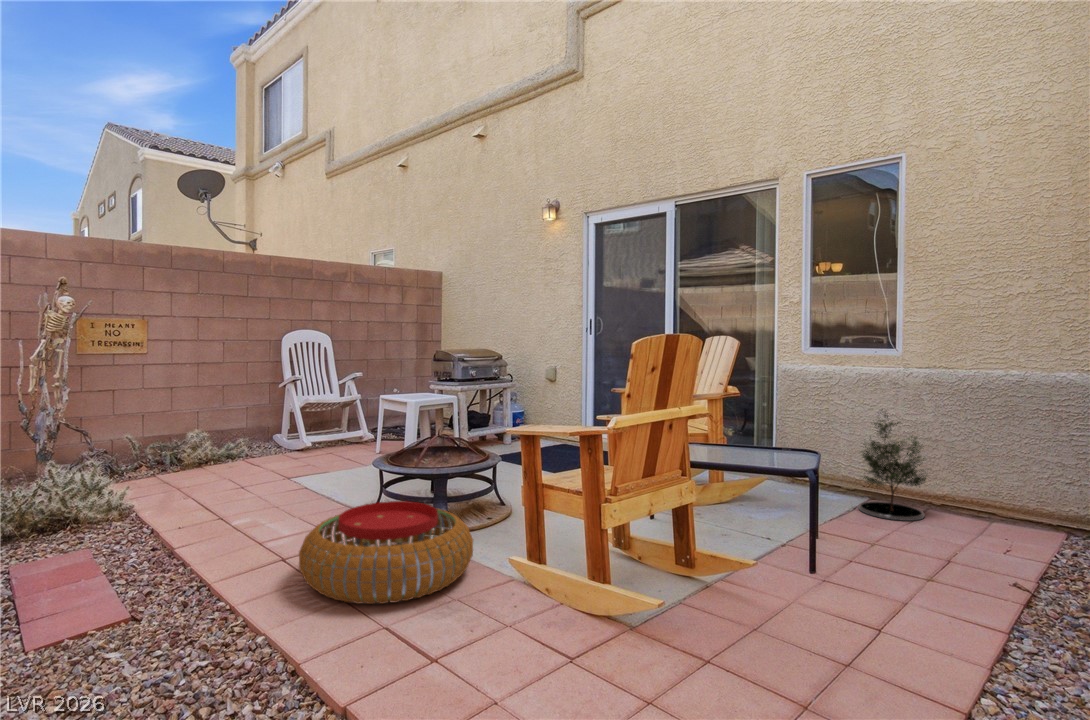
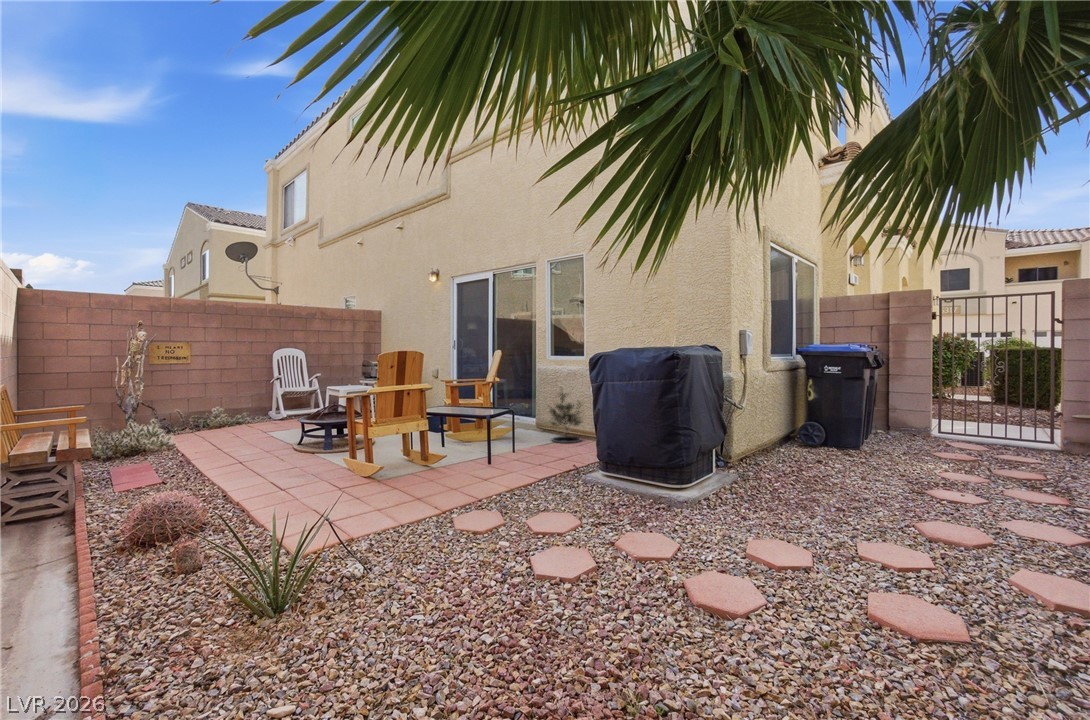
pouf: present [299,501,473,604] -> none [236,431,323,469]

